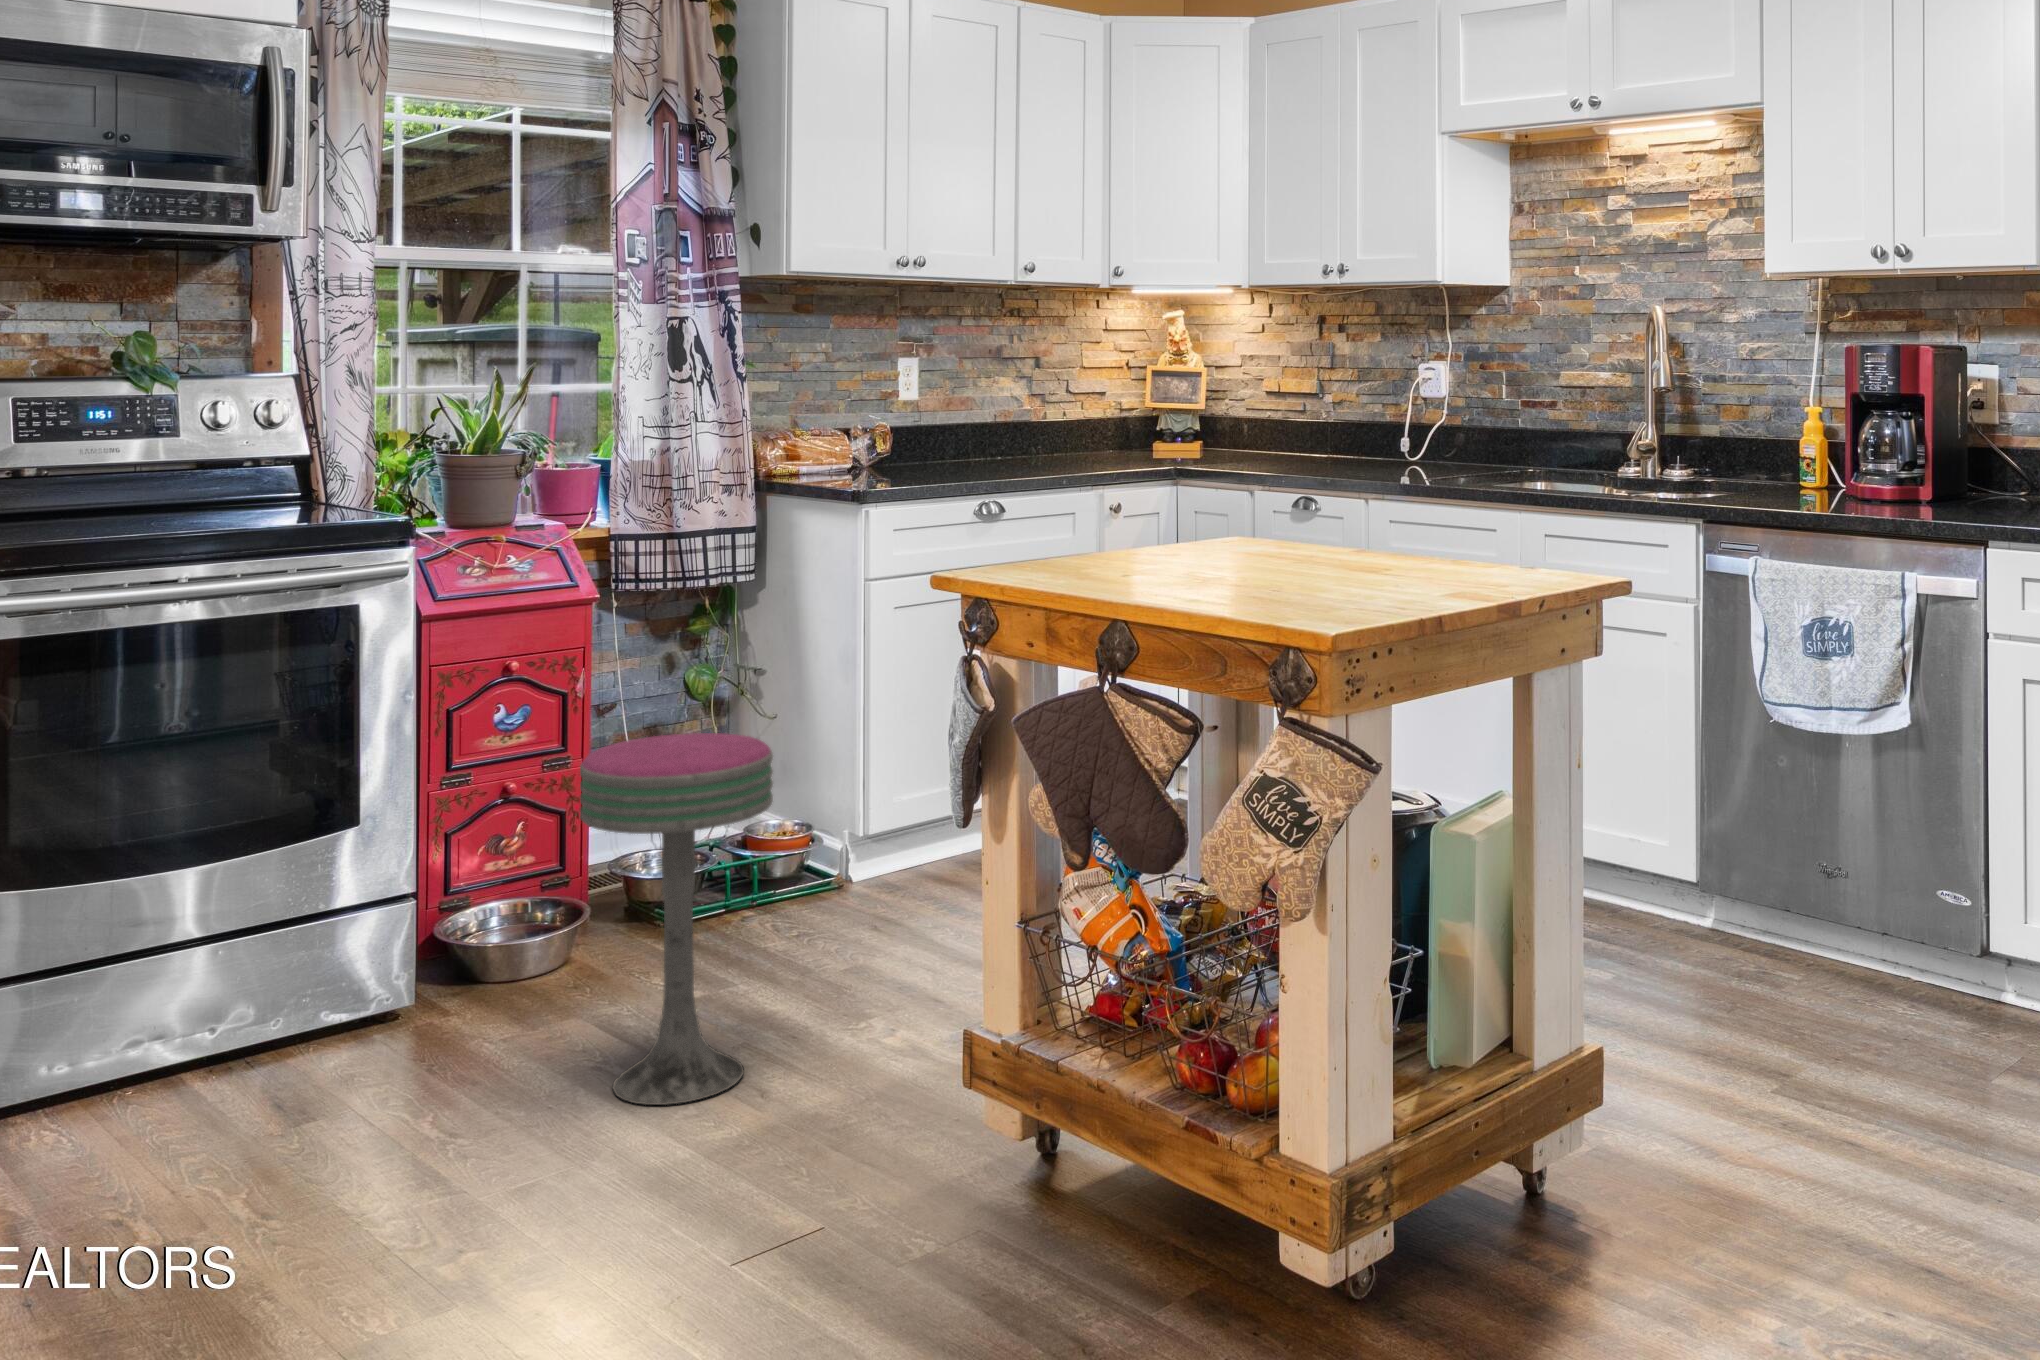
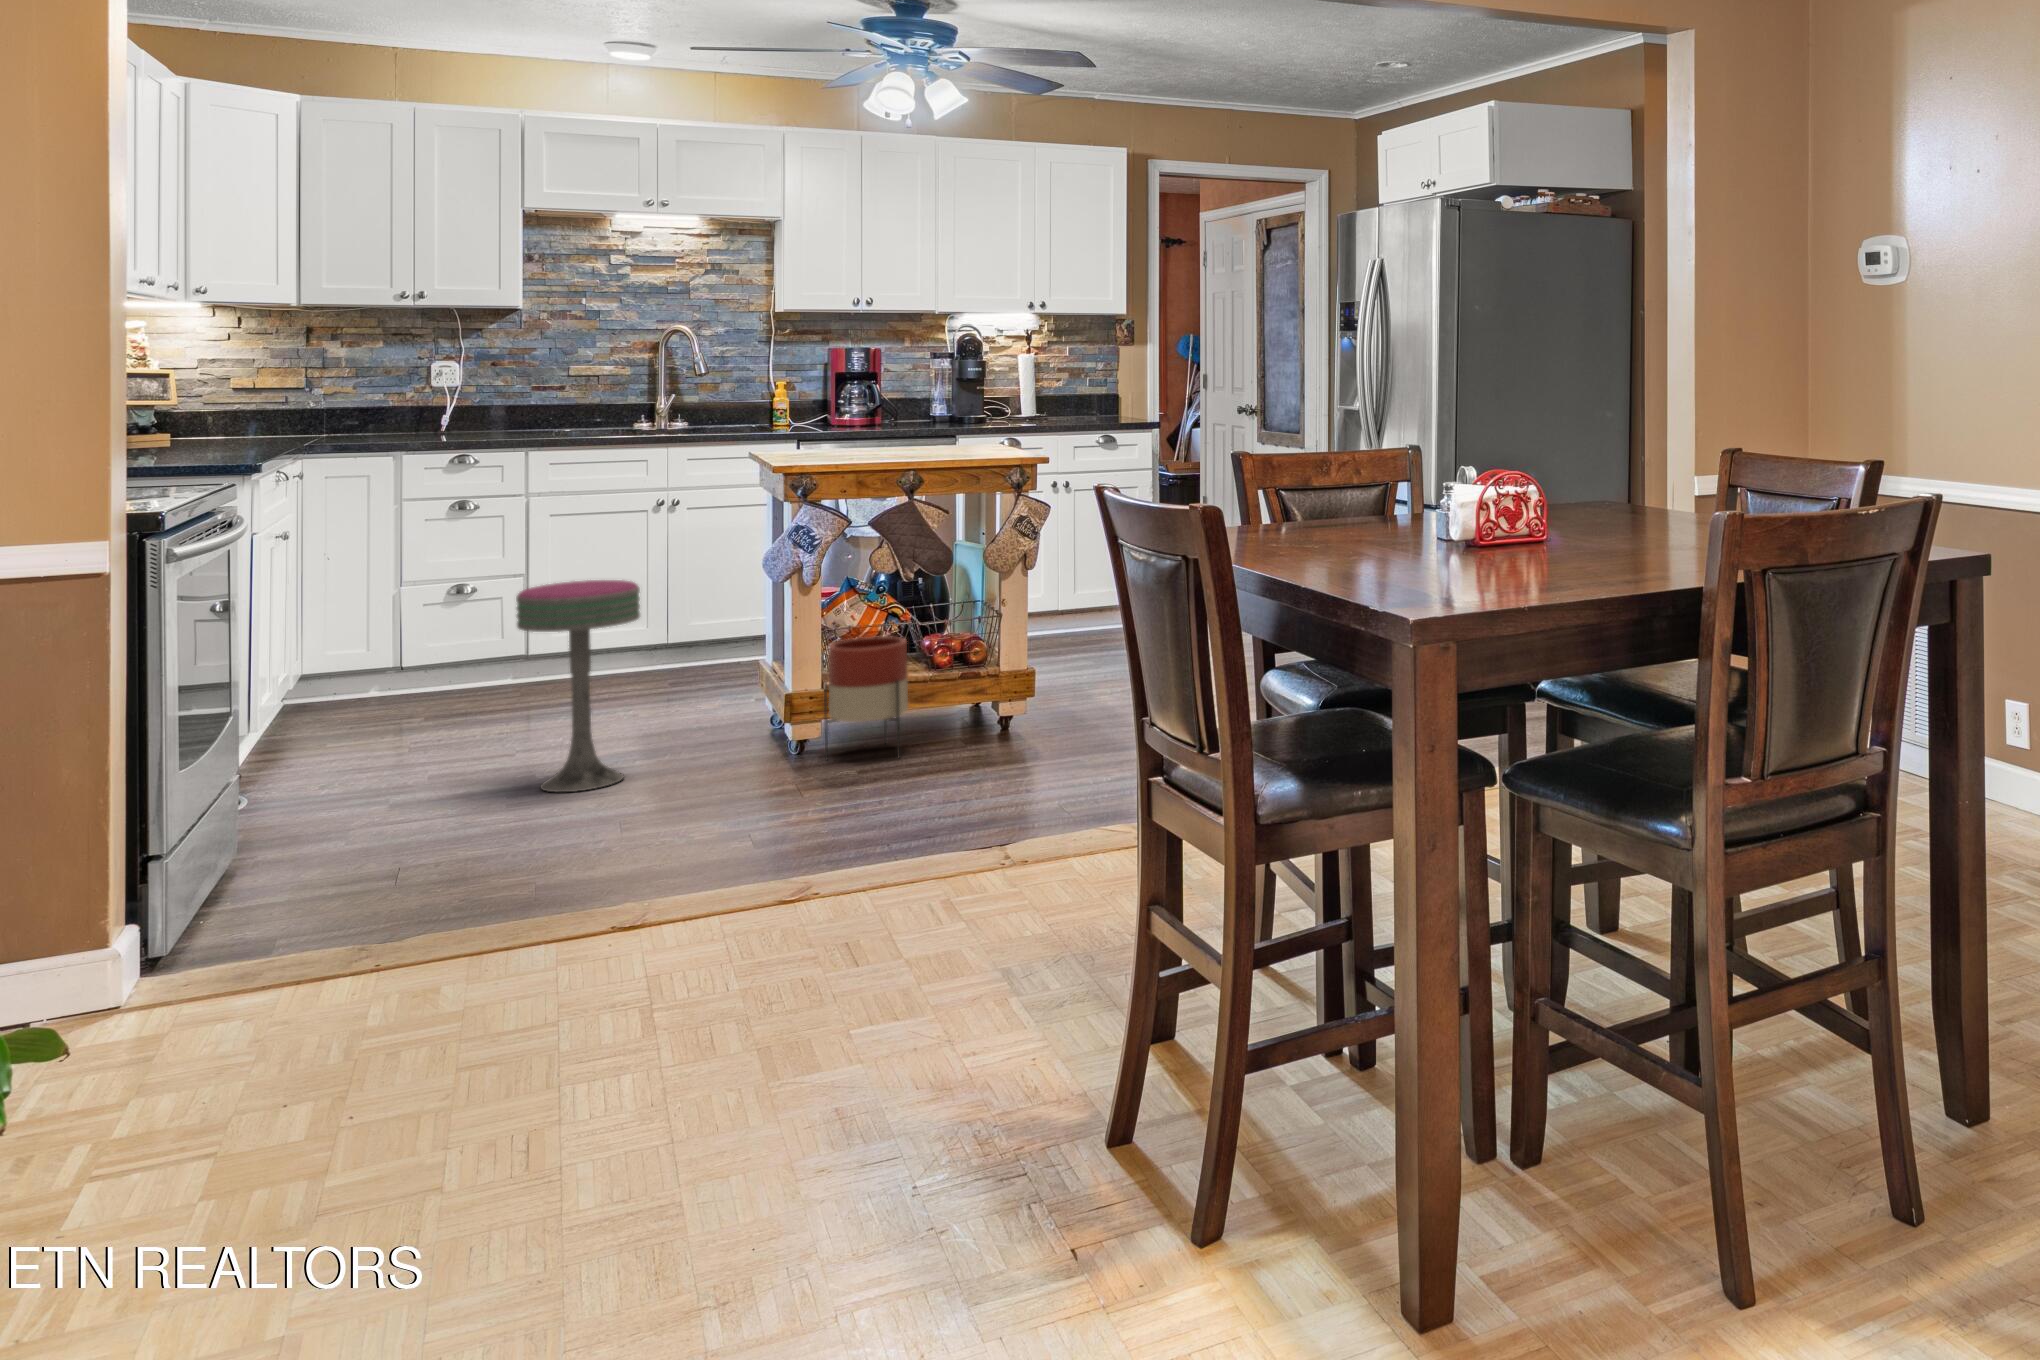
planter: none [789,981,969,1305] -> present [824,636,908,759]

